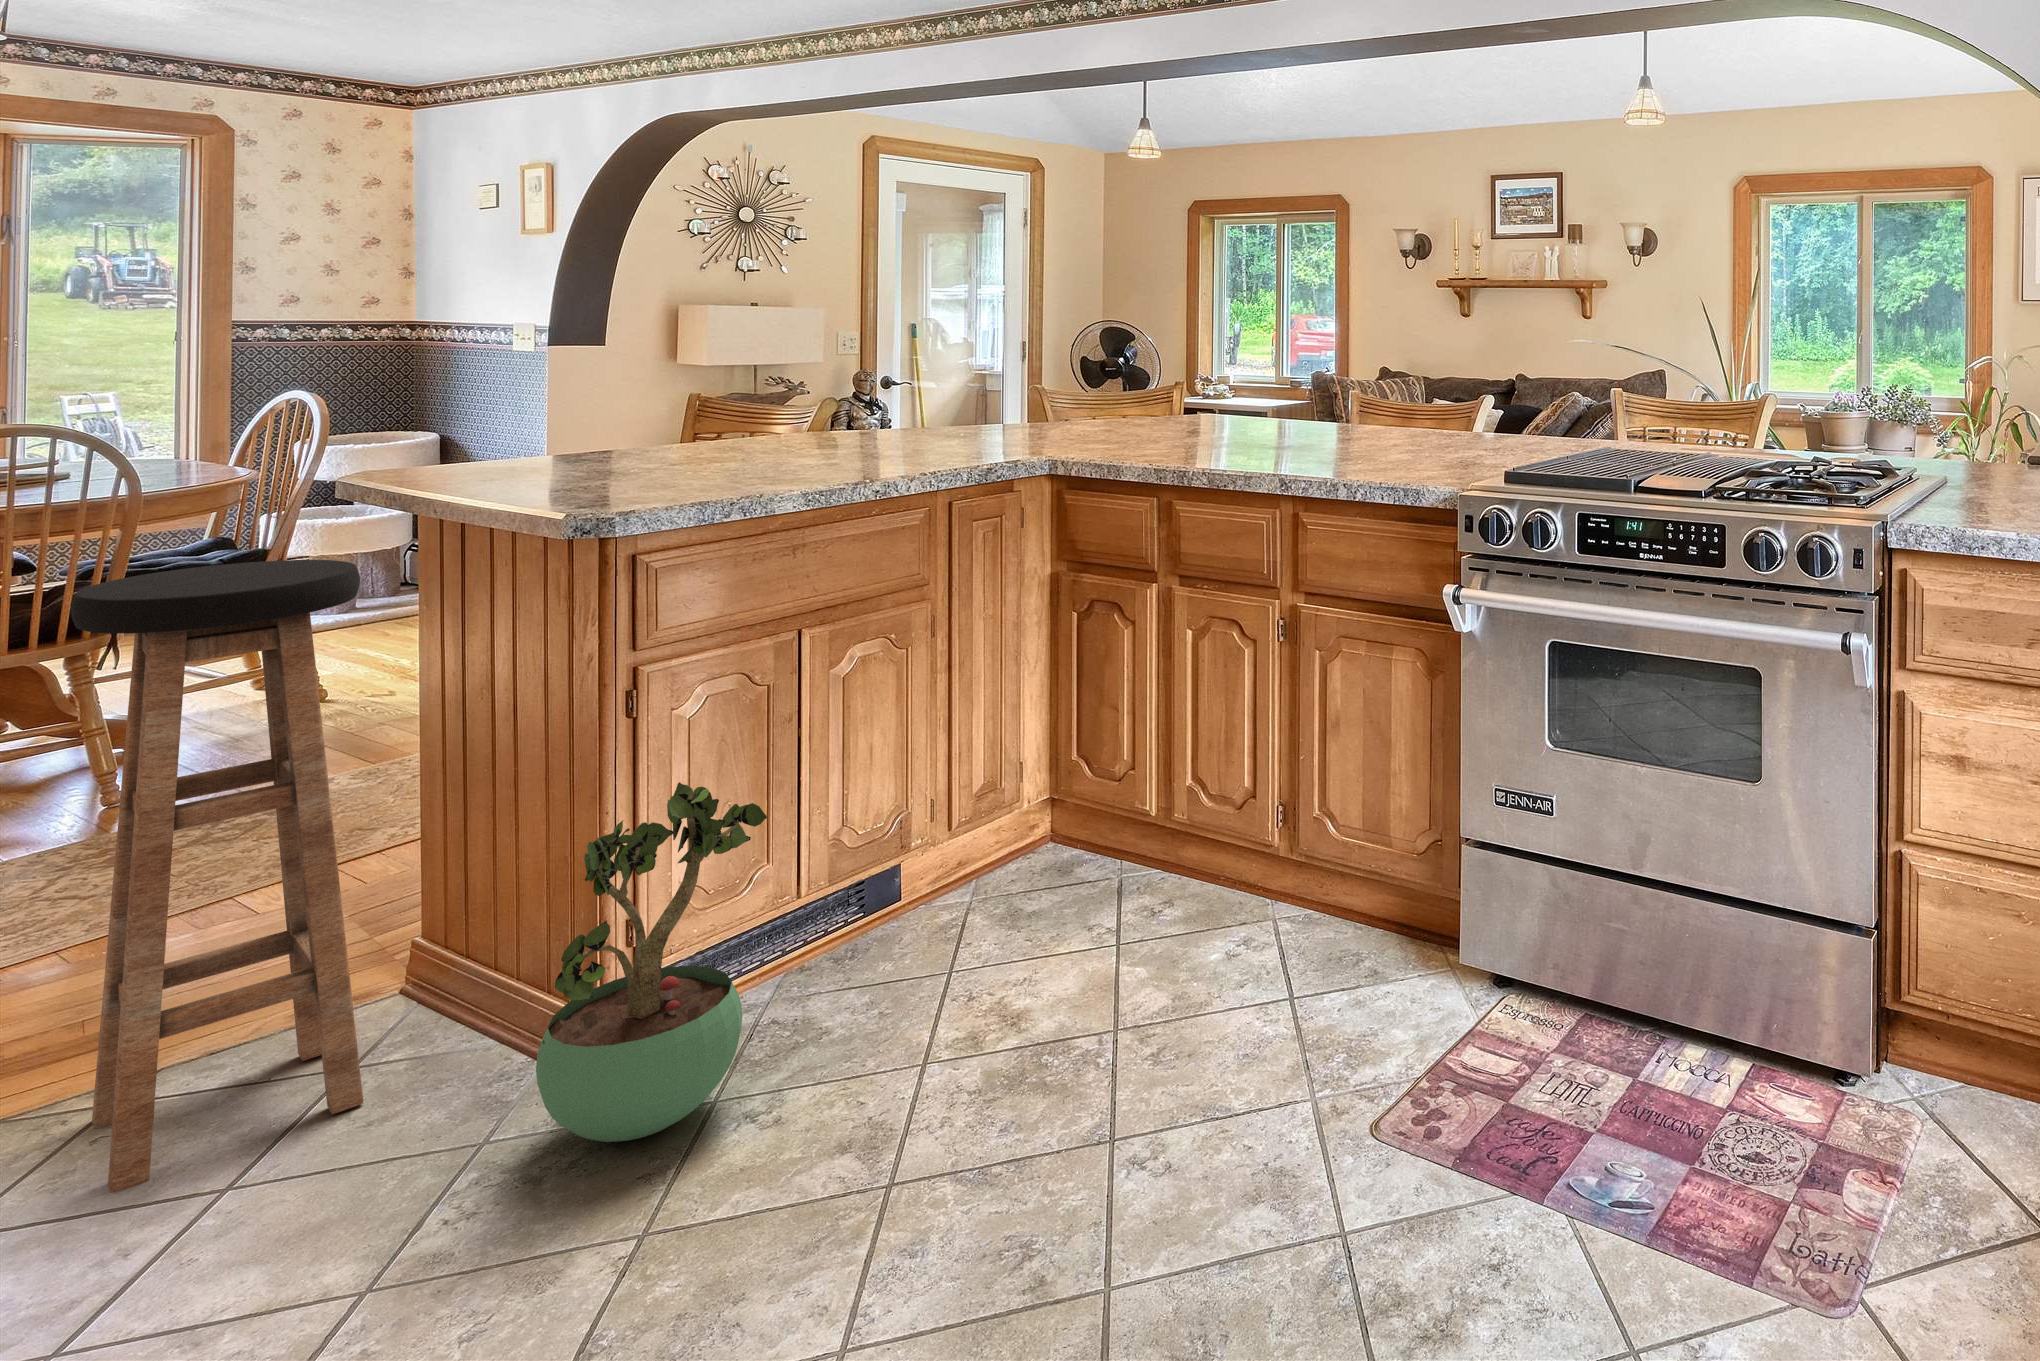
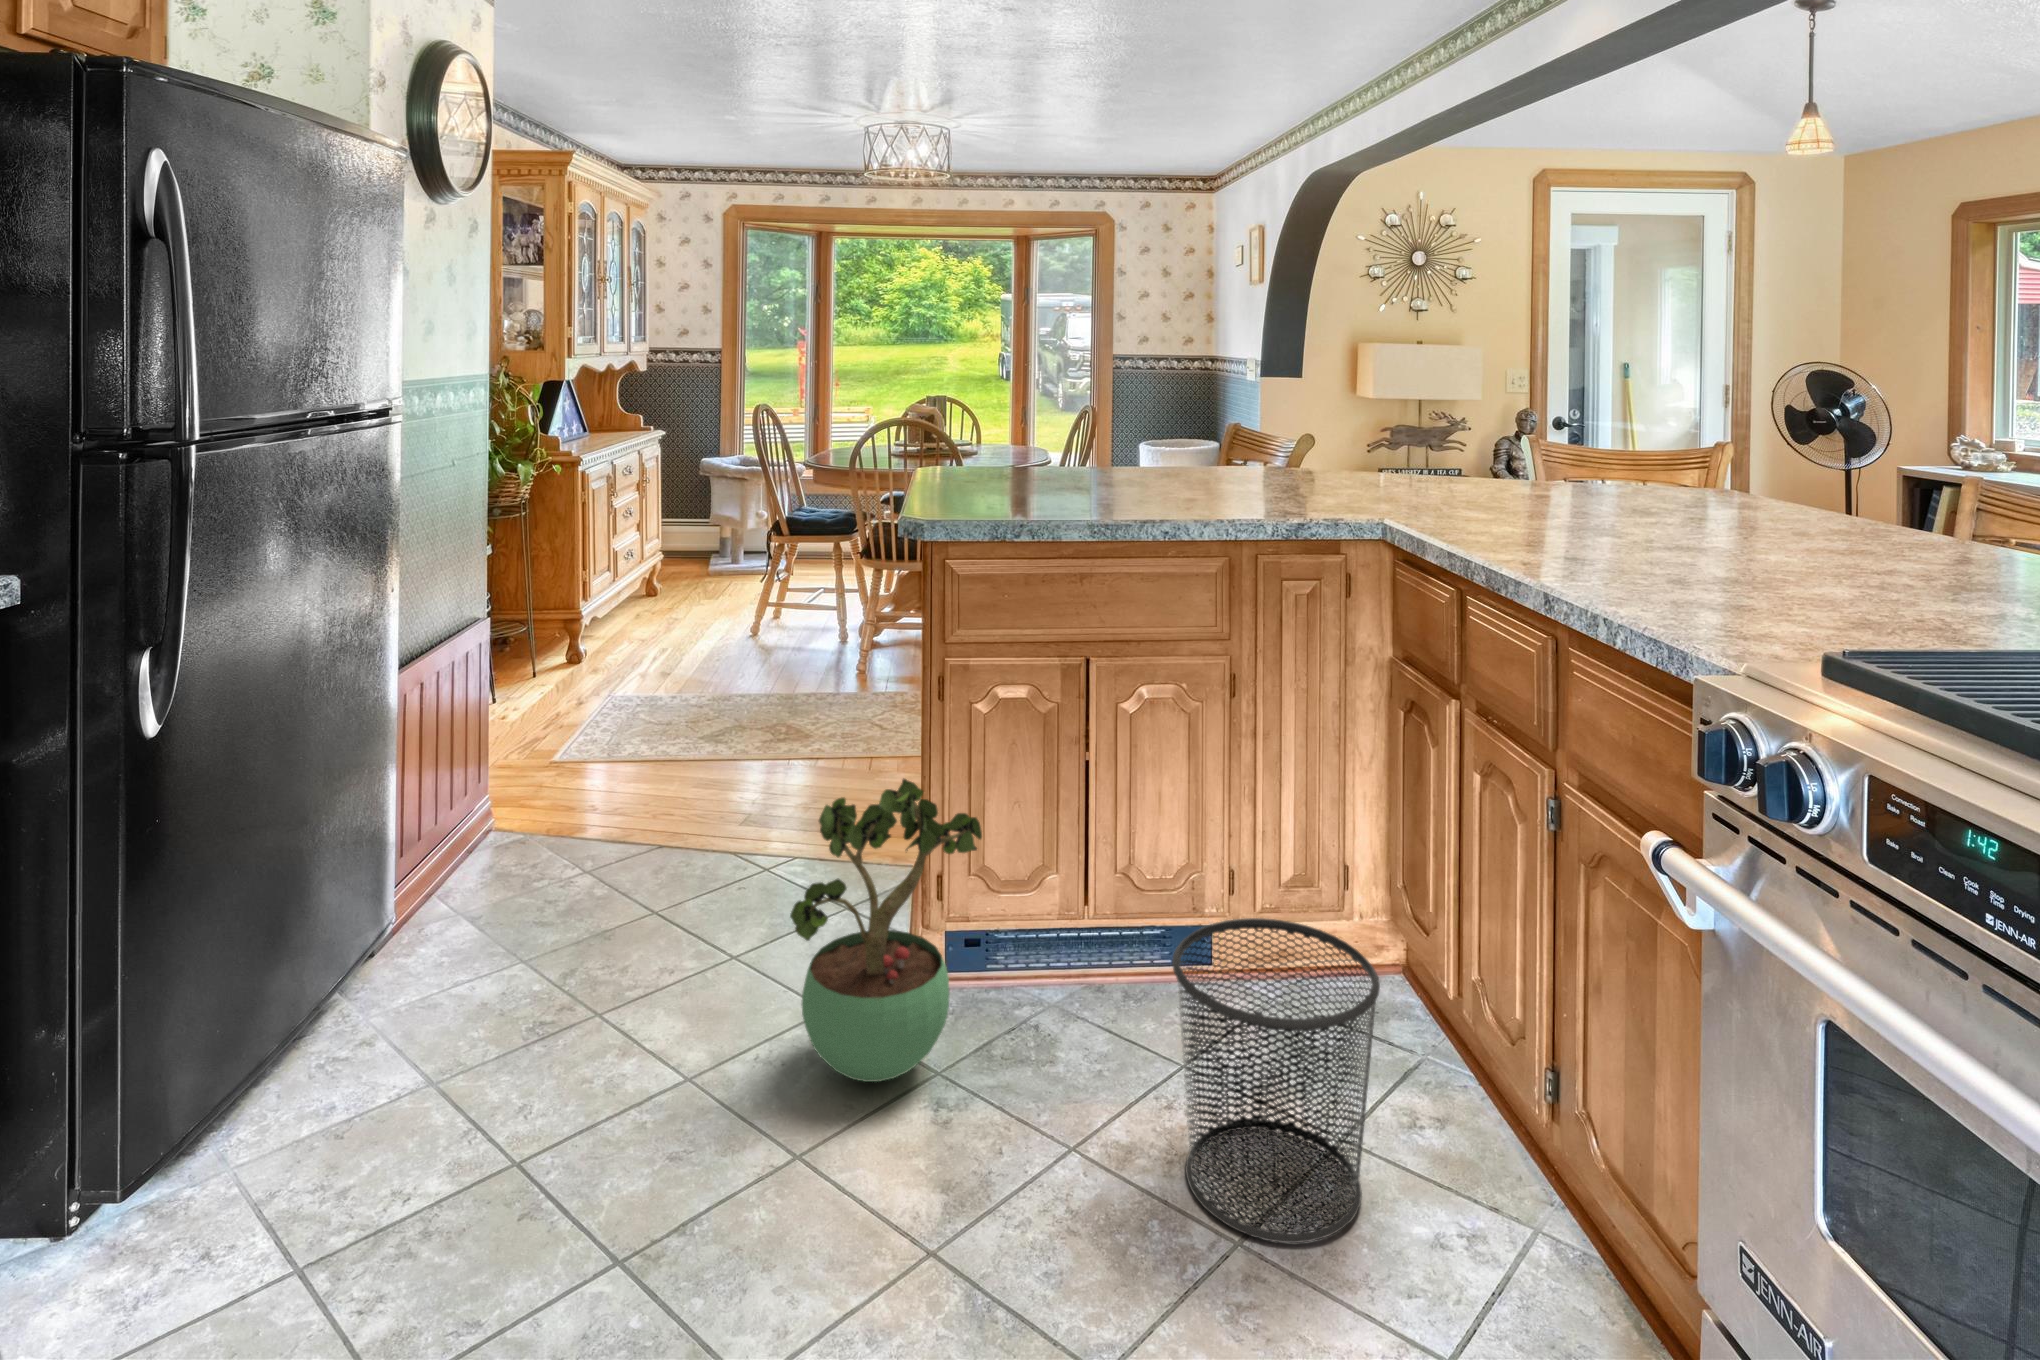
bar stool: present [71,560,363,1193] -> none [681,529,834,944]
waste bin: none [1005,784,1184,1031] -> present [1172,918,1380,1243]

